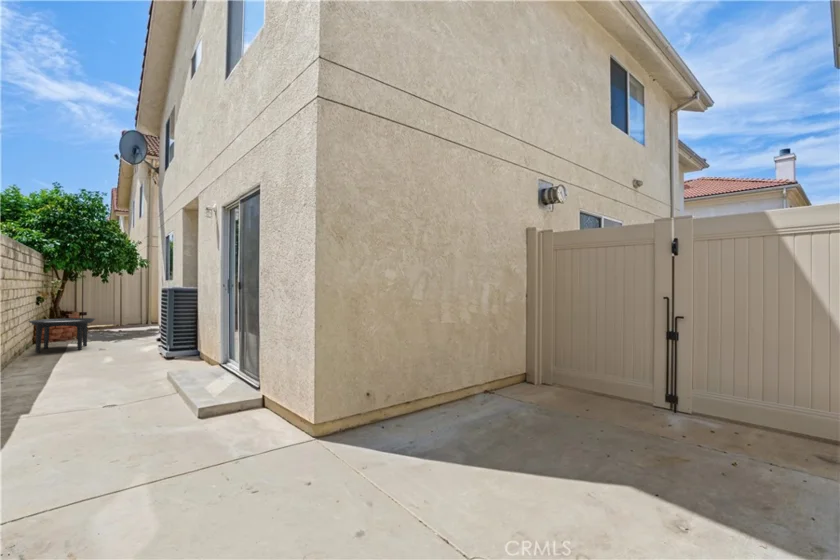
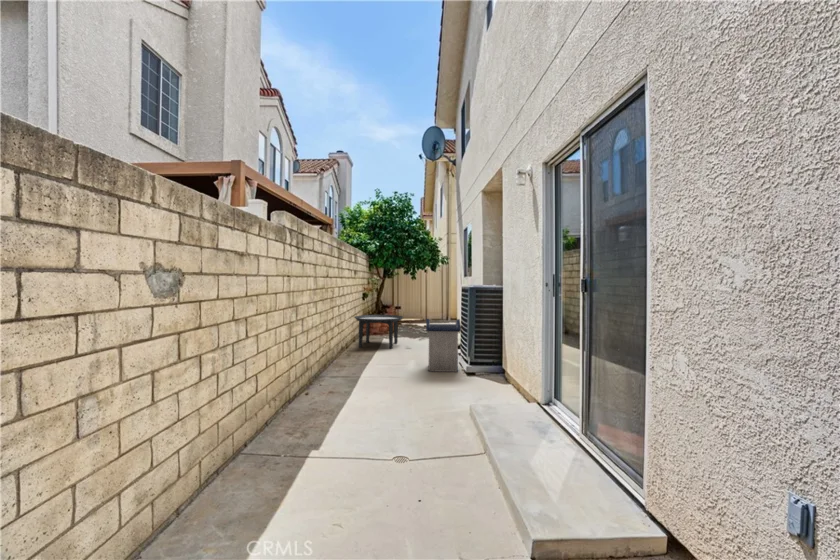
trash can: none [125,316,161,361] -> present [426,319,461,372]

